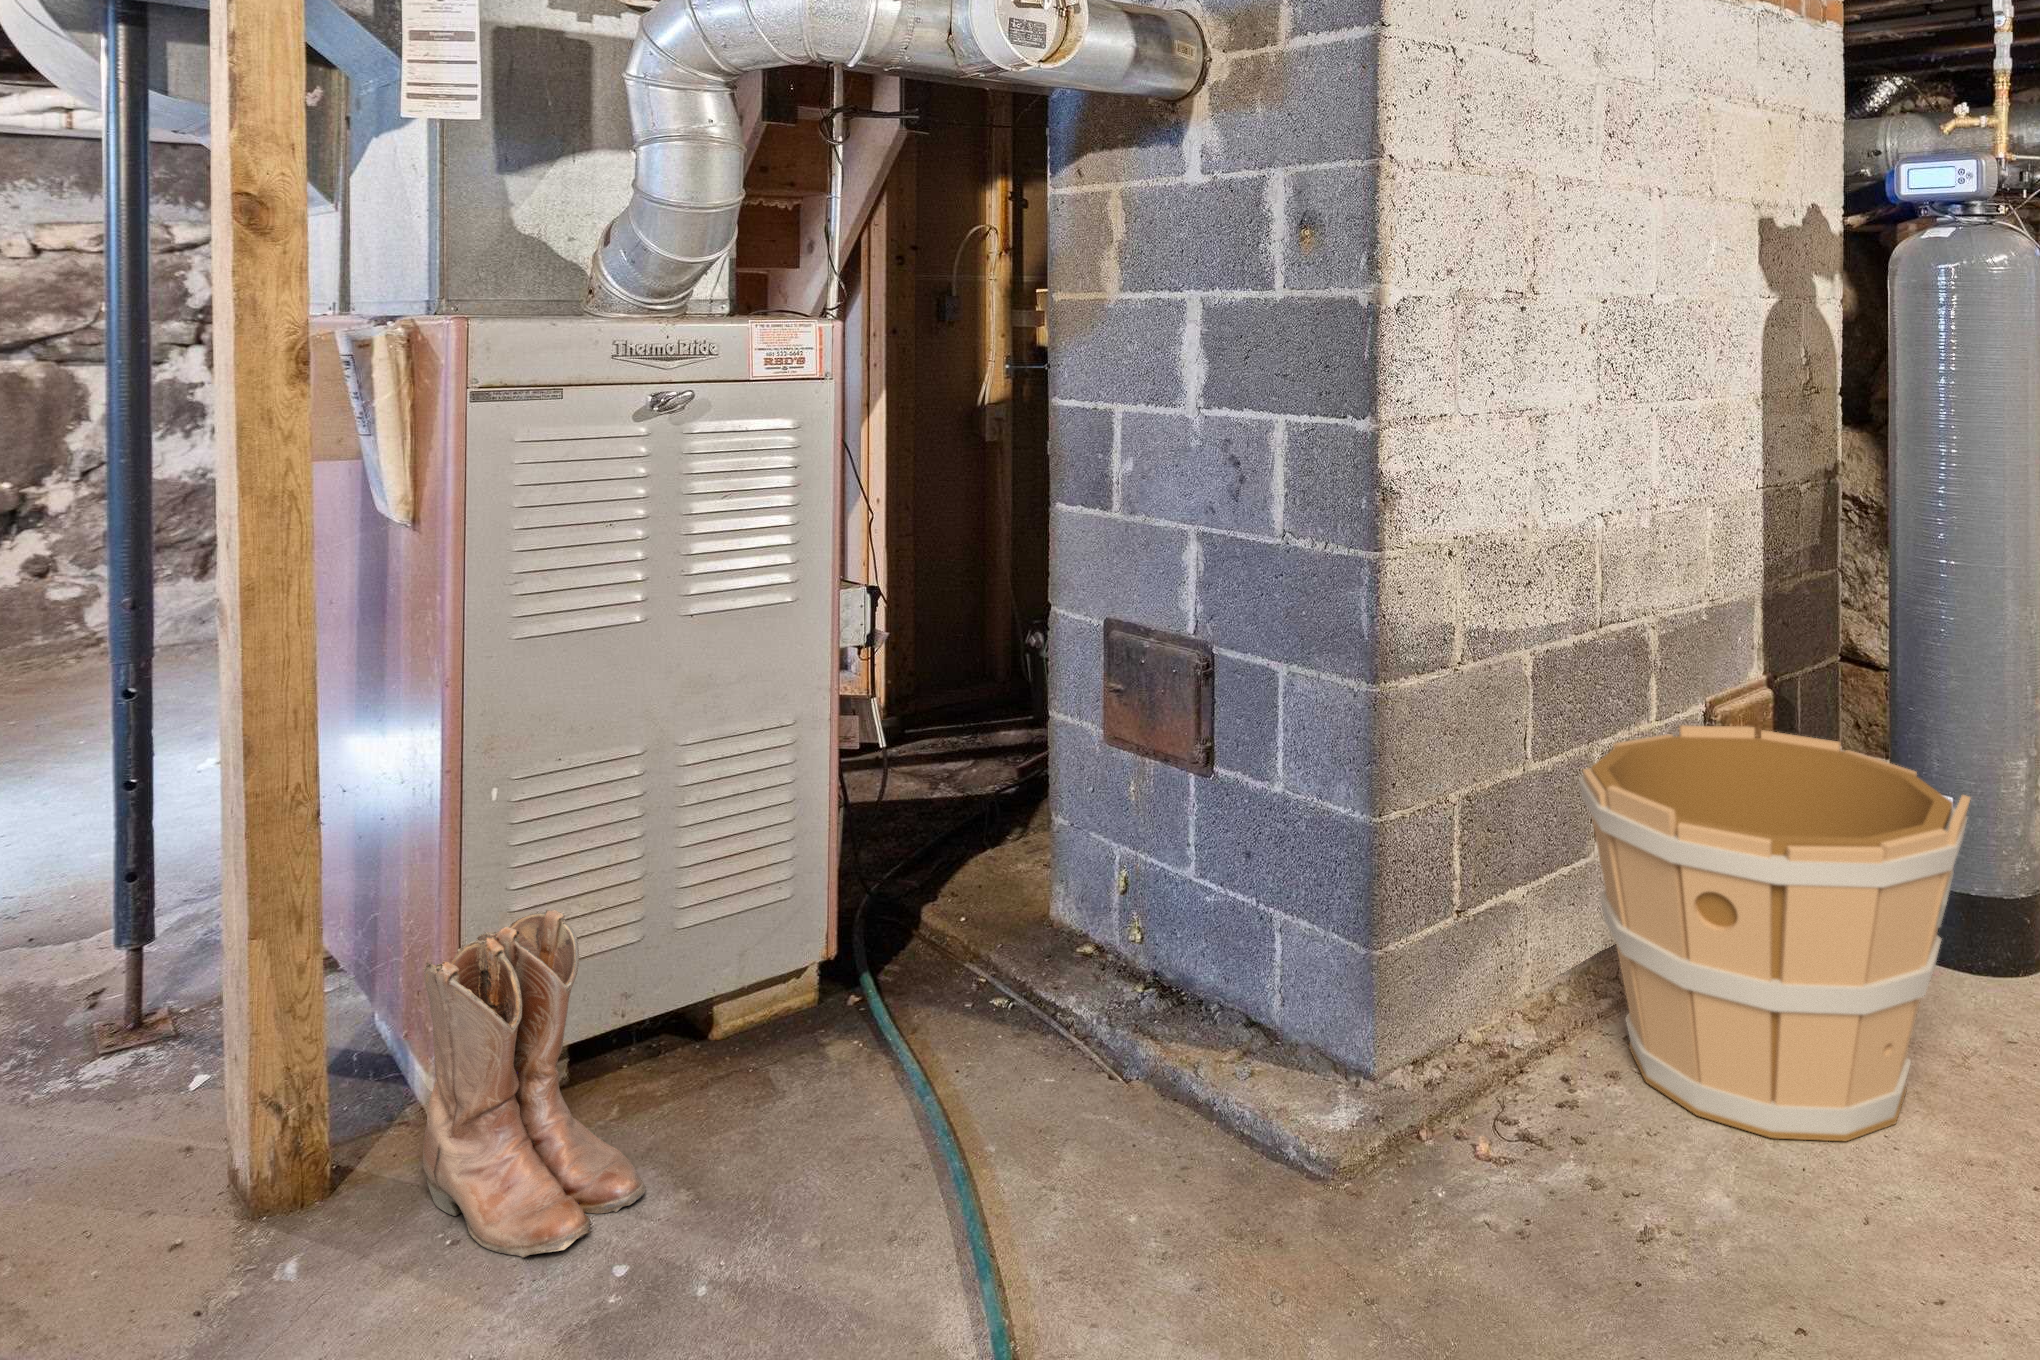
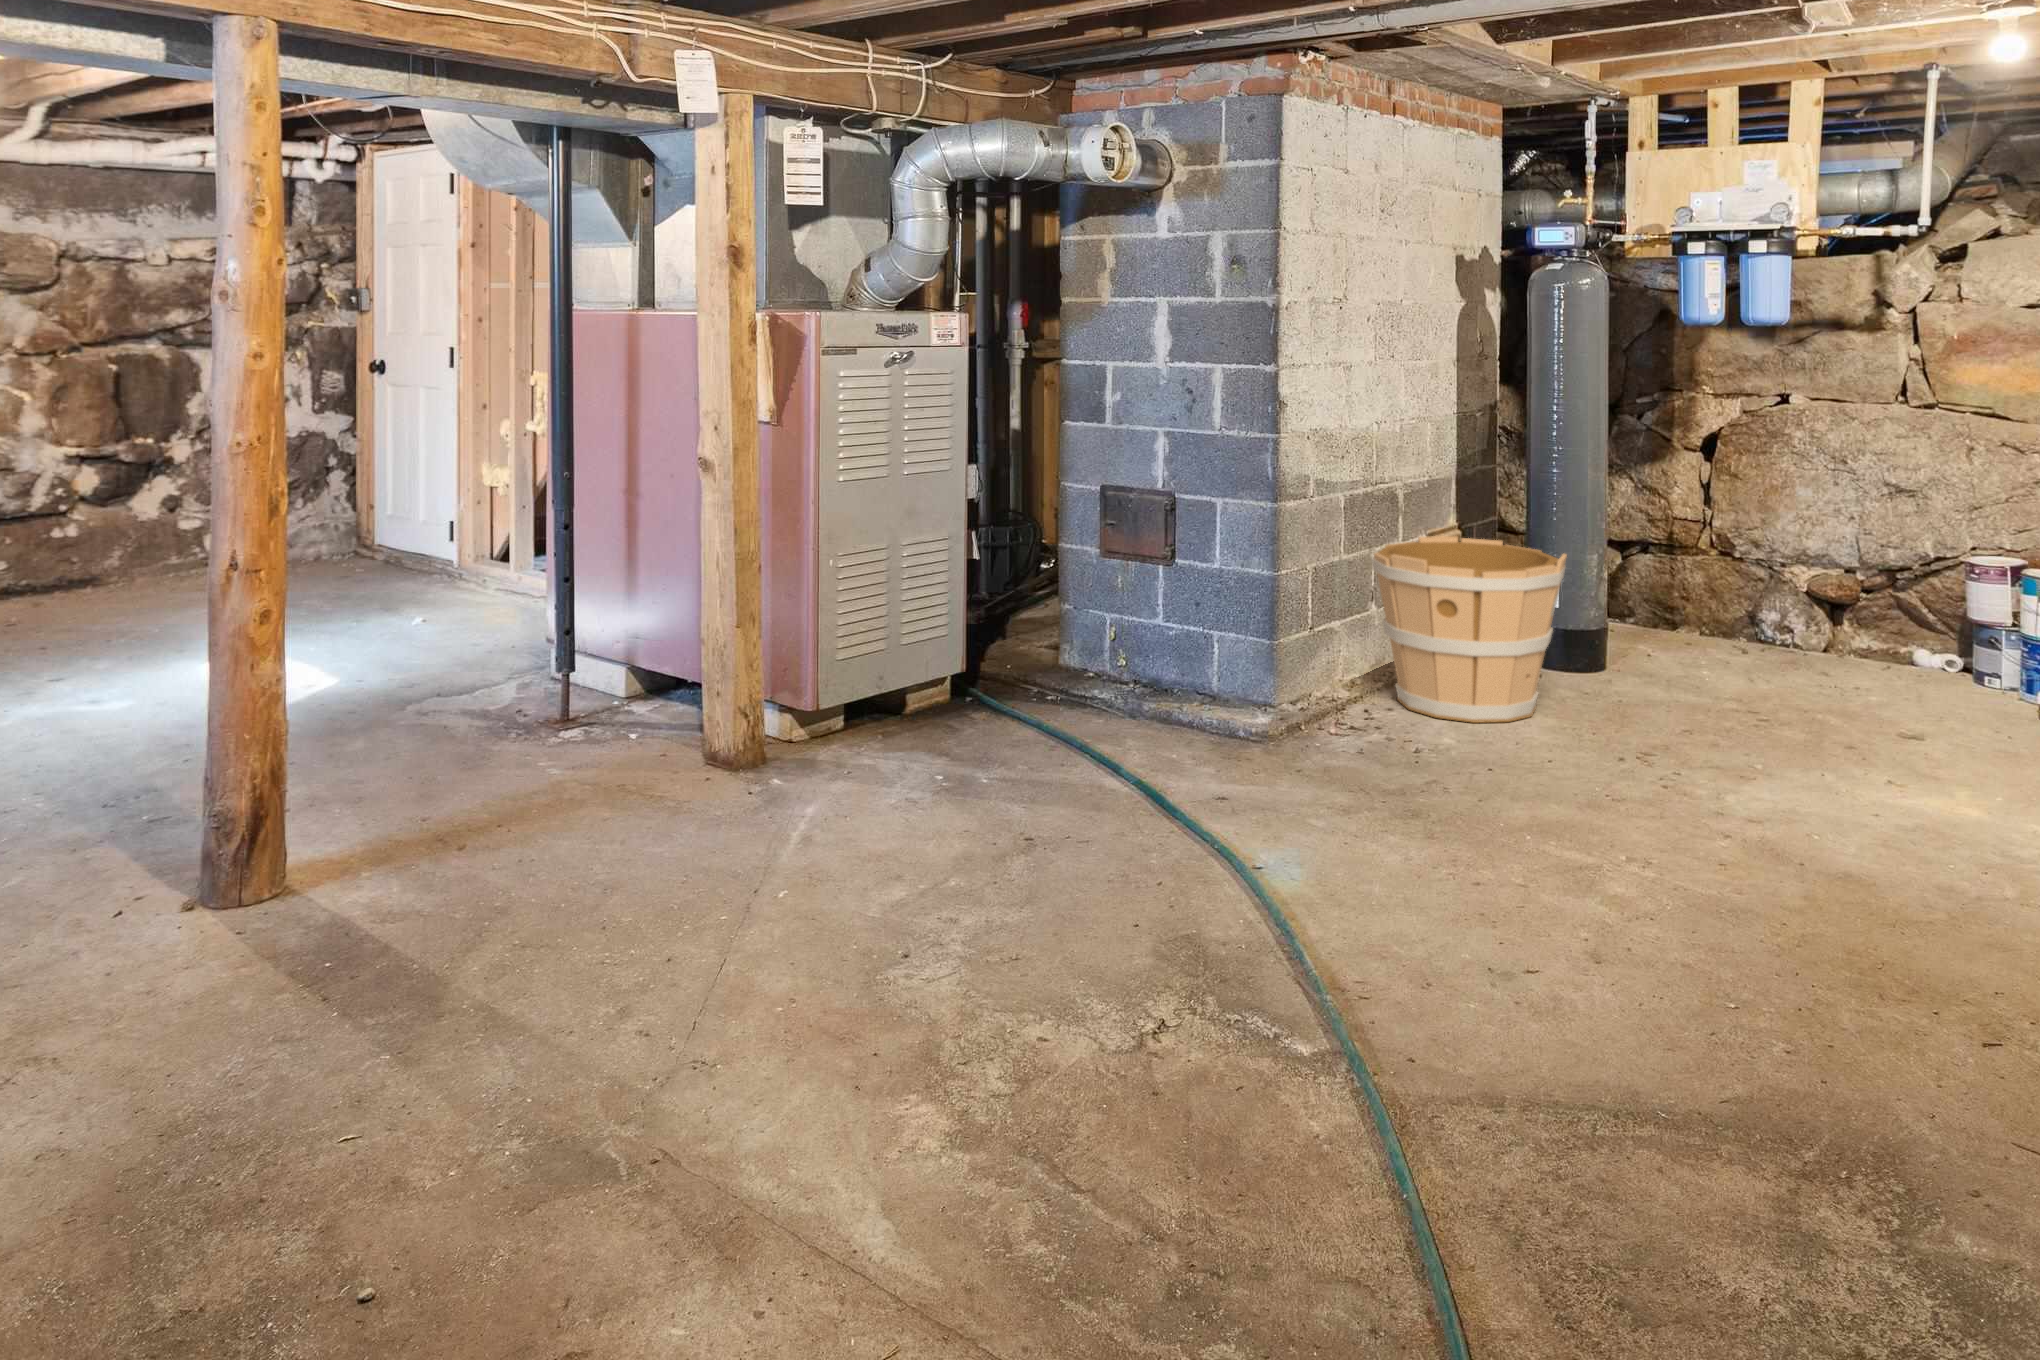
boots: present [423,910,646,1258] -> none [812,622,929,776]

